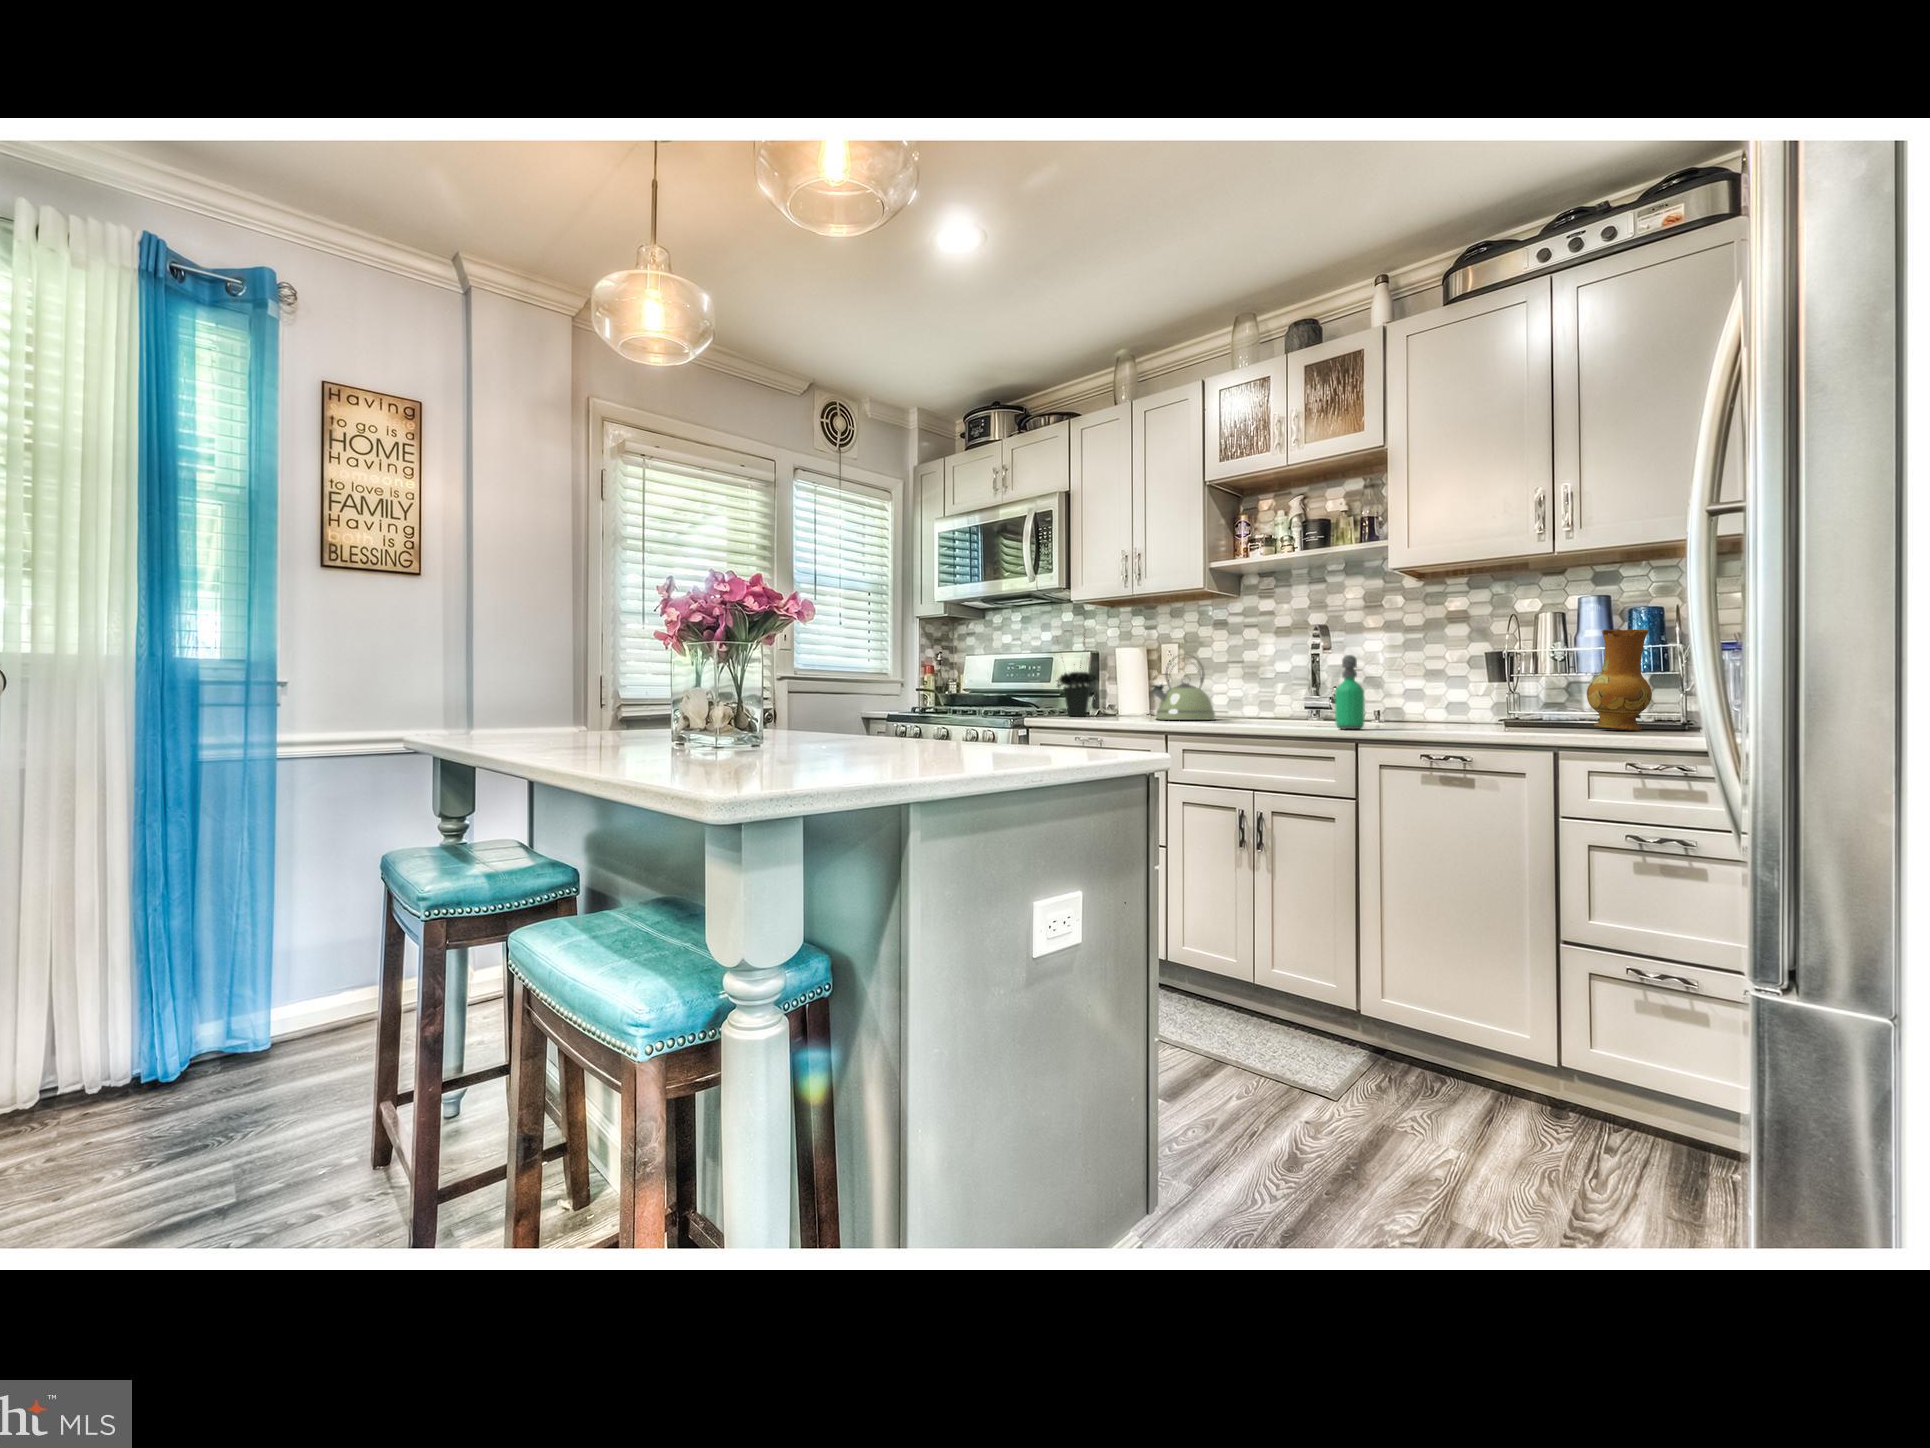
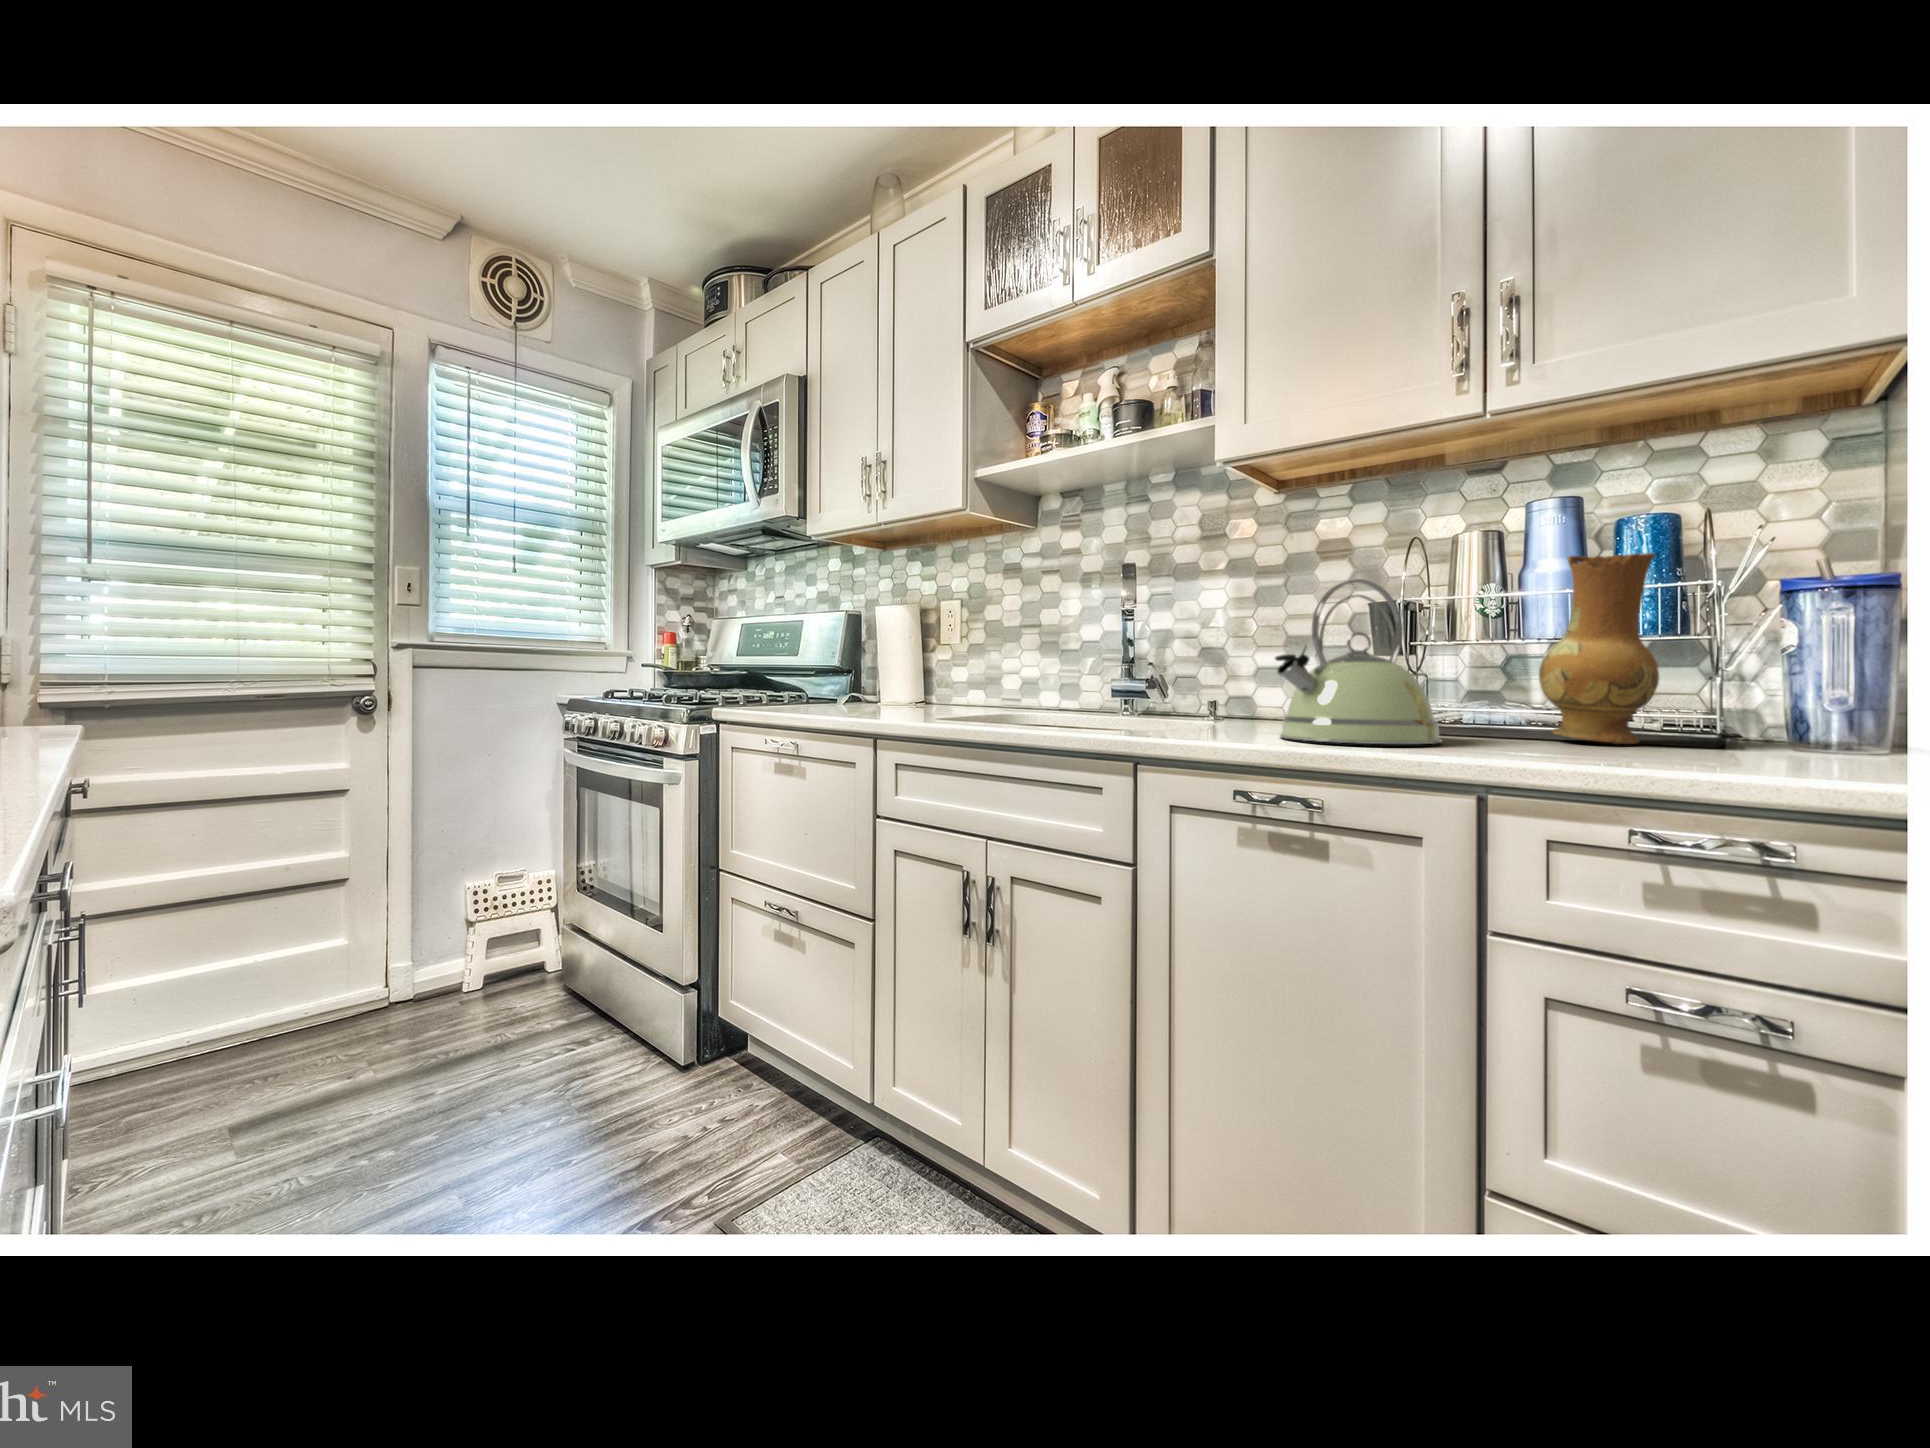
potted plant: present [1057,636,1097,716] -> none [776,579,842,705]
kettle: present [1151,654,1216,720] -> present [1275,579,1442,744]
soap dispenser: present [1335,655,1364,729] -> none [1100,602,1148,737]

